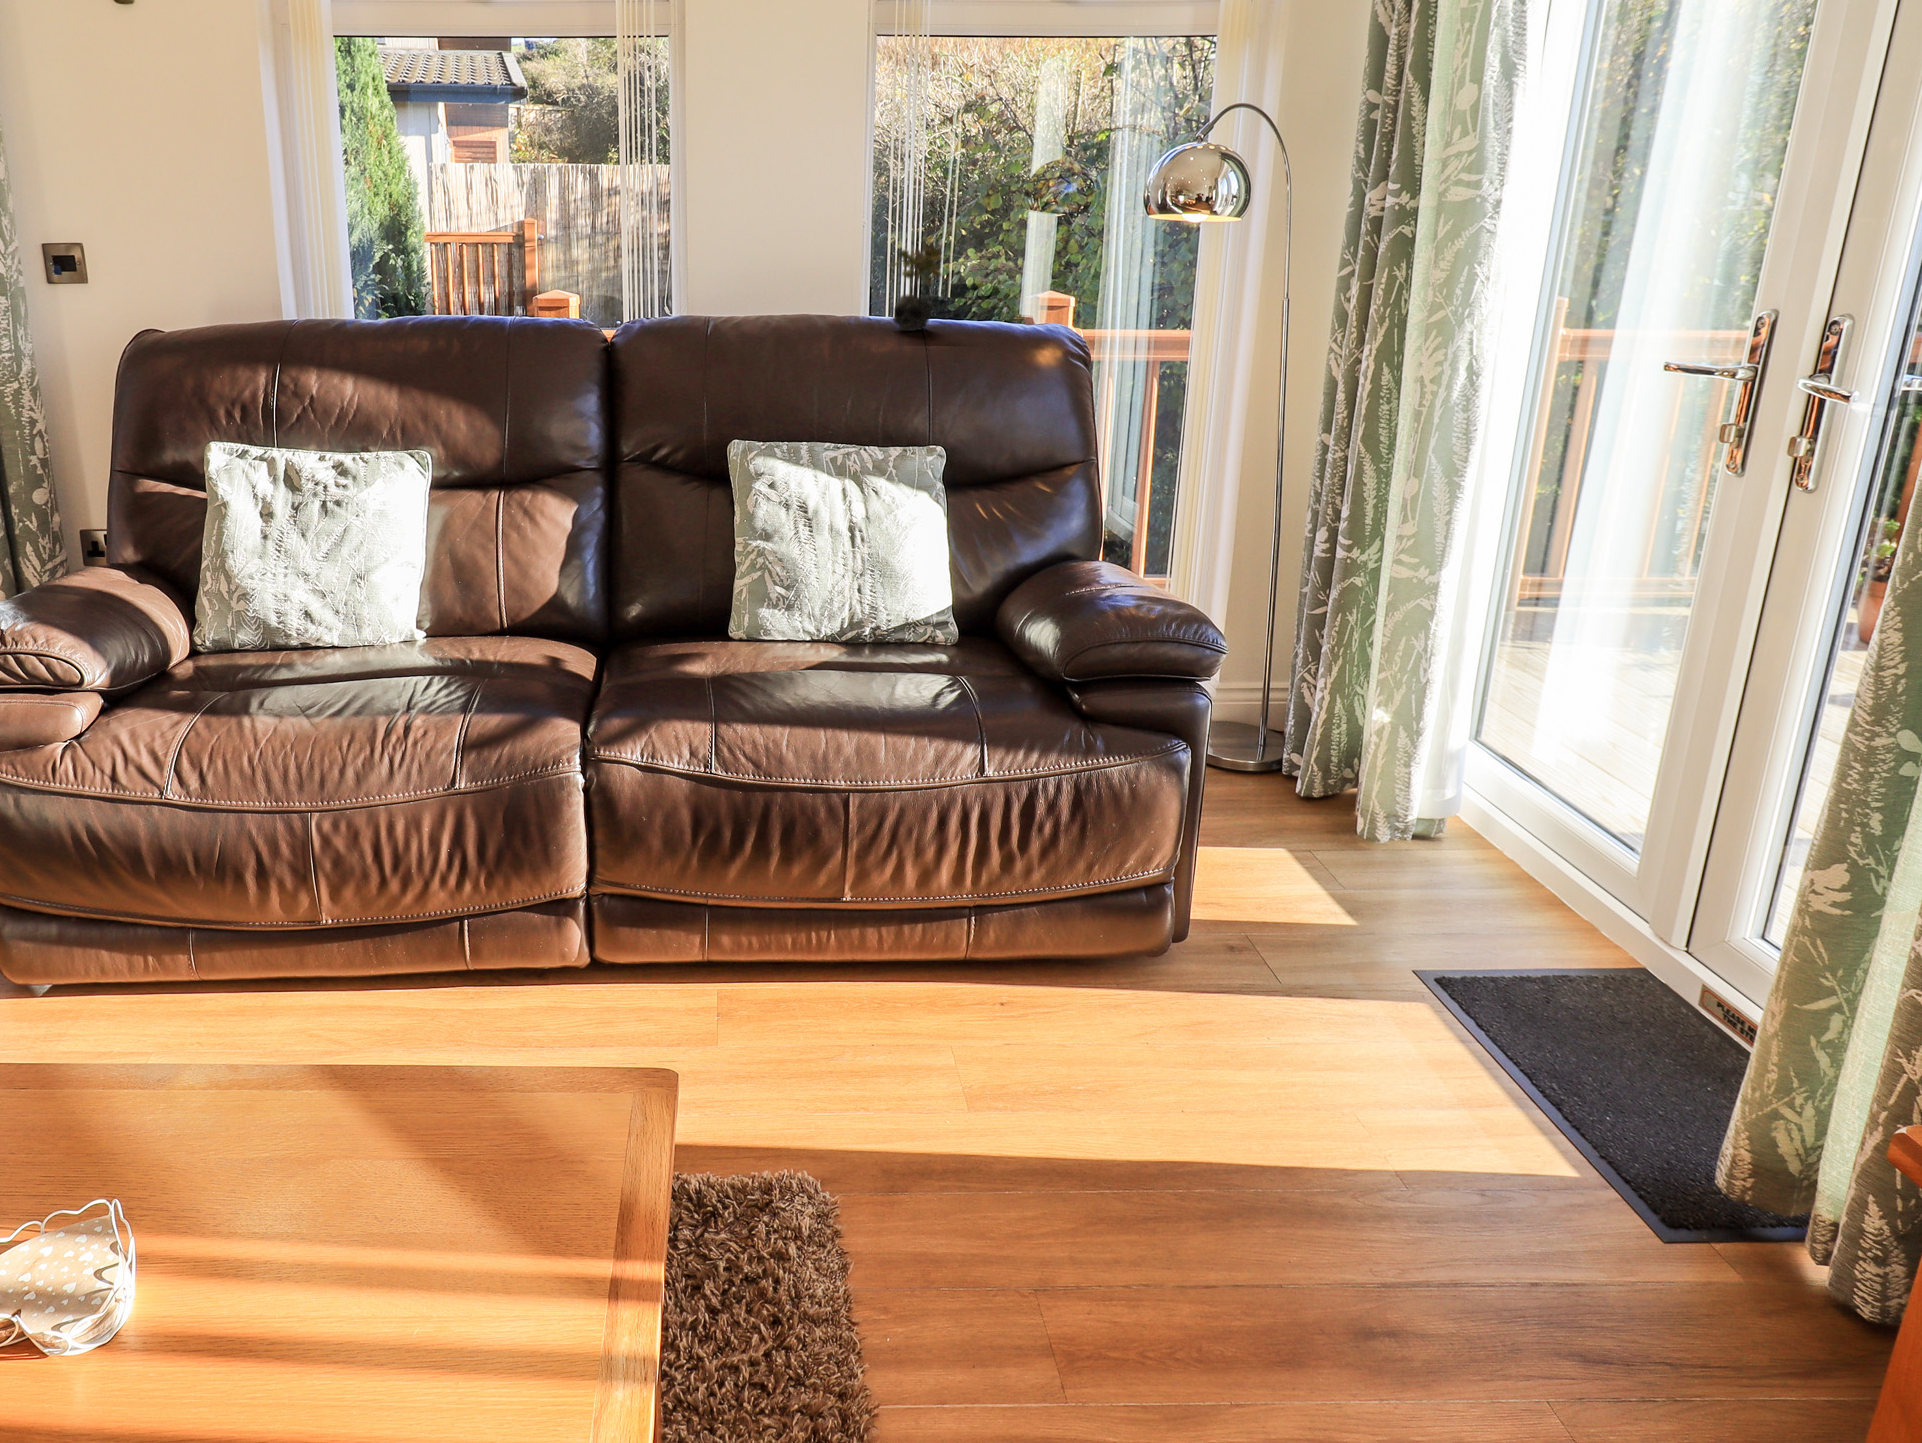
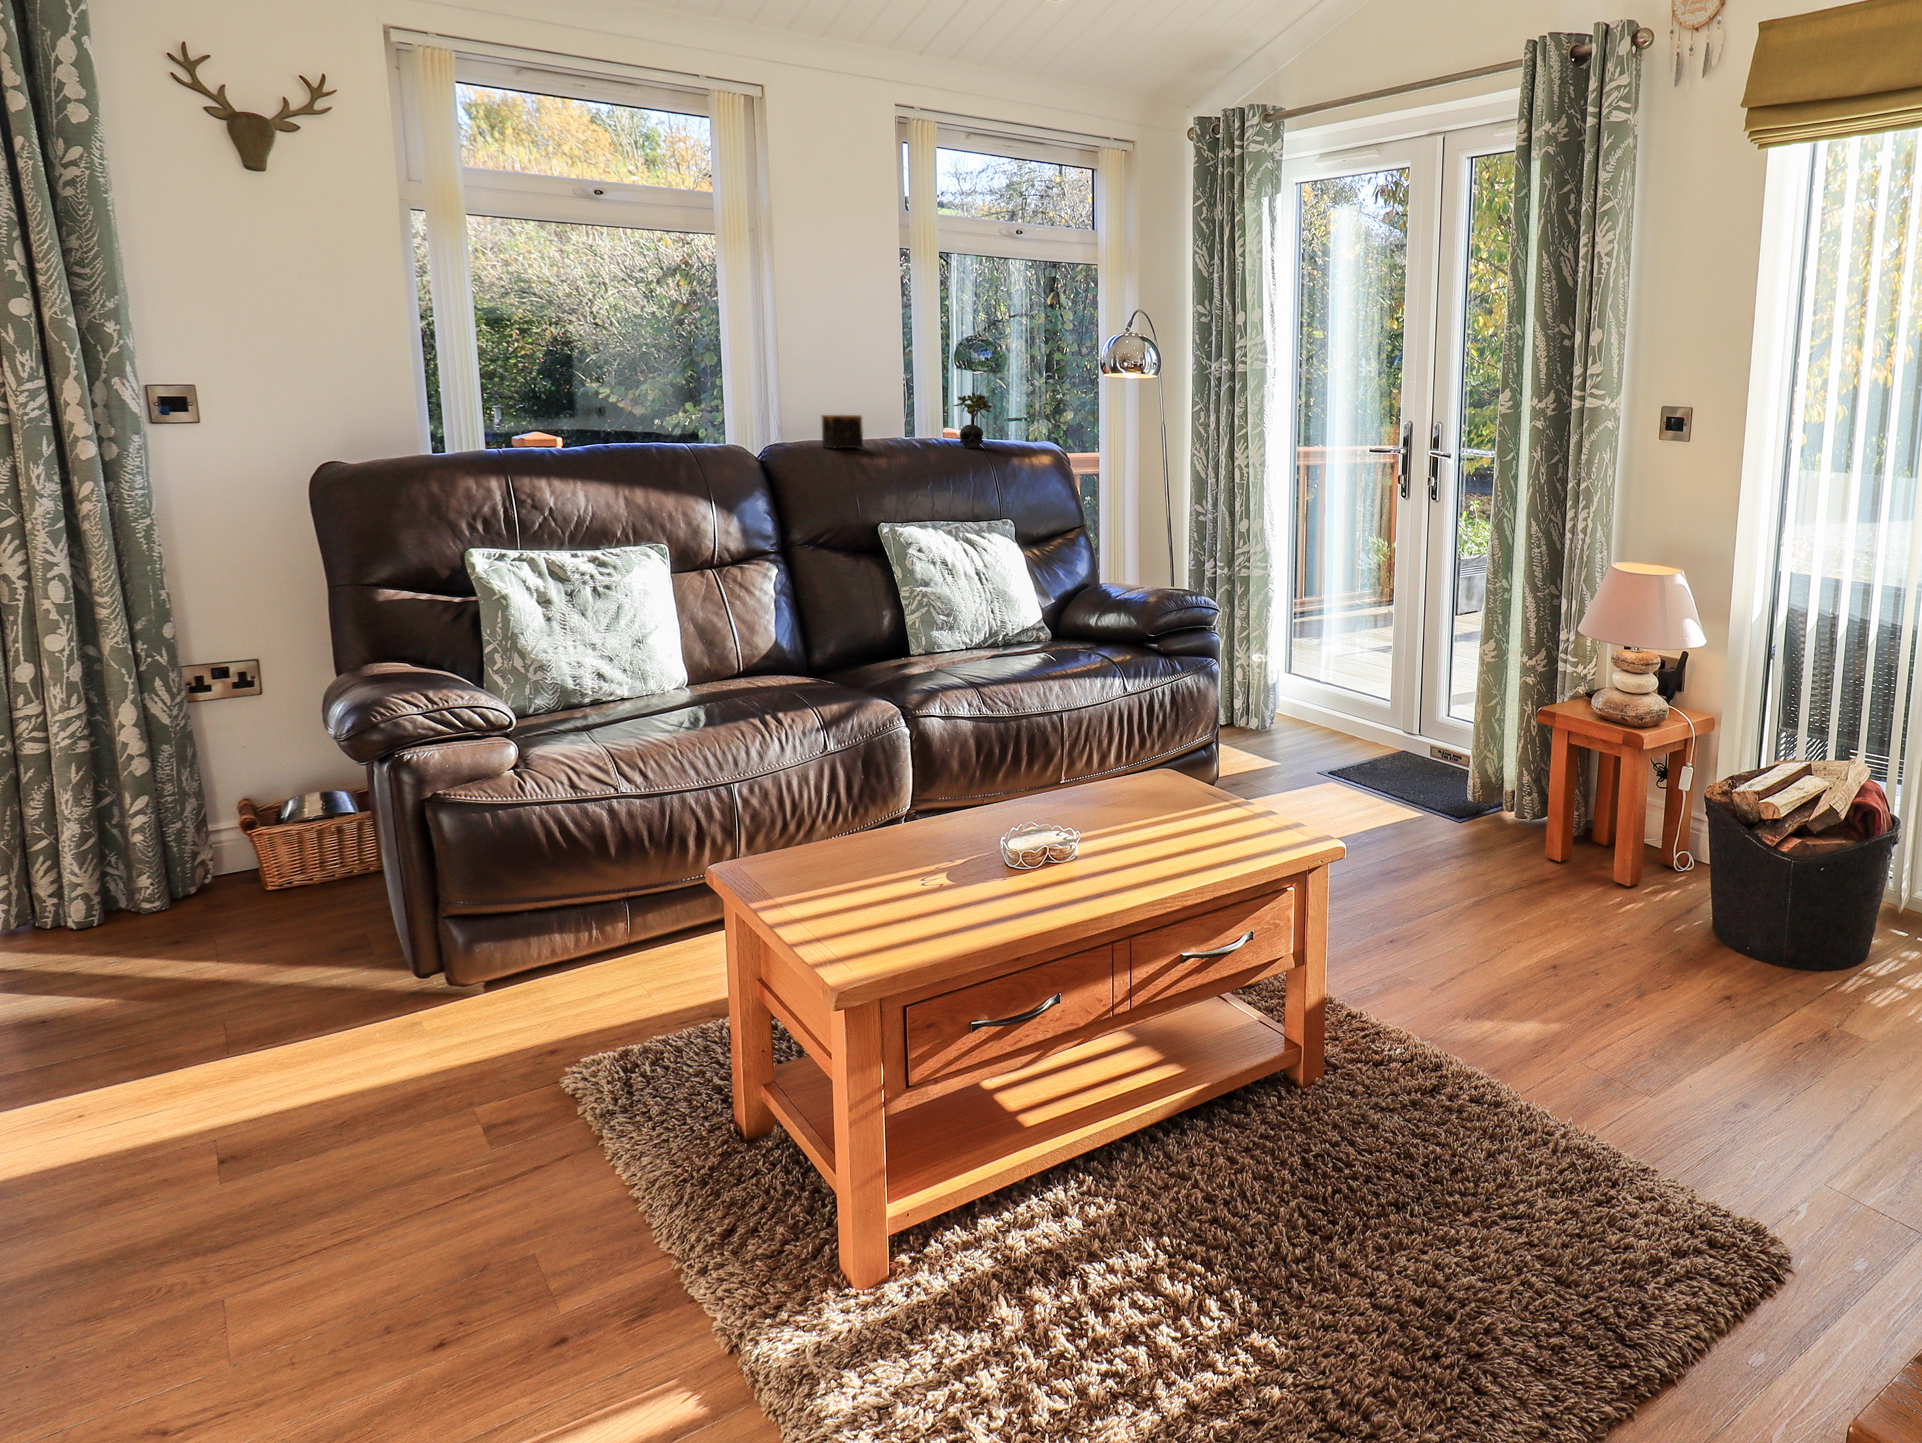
candle: none [684,278,733,328] -> present [822,415,863,448]

